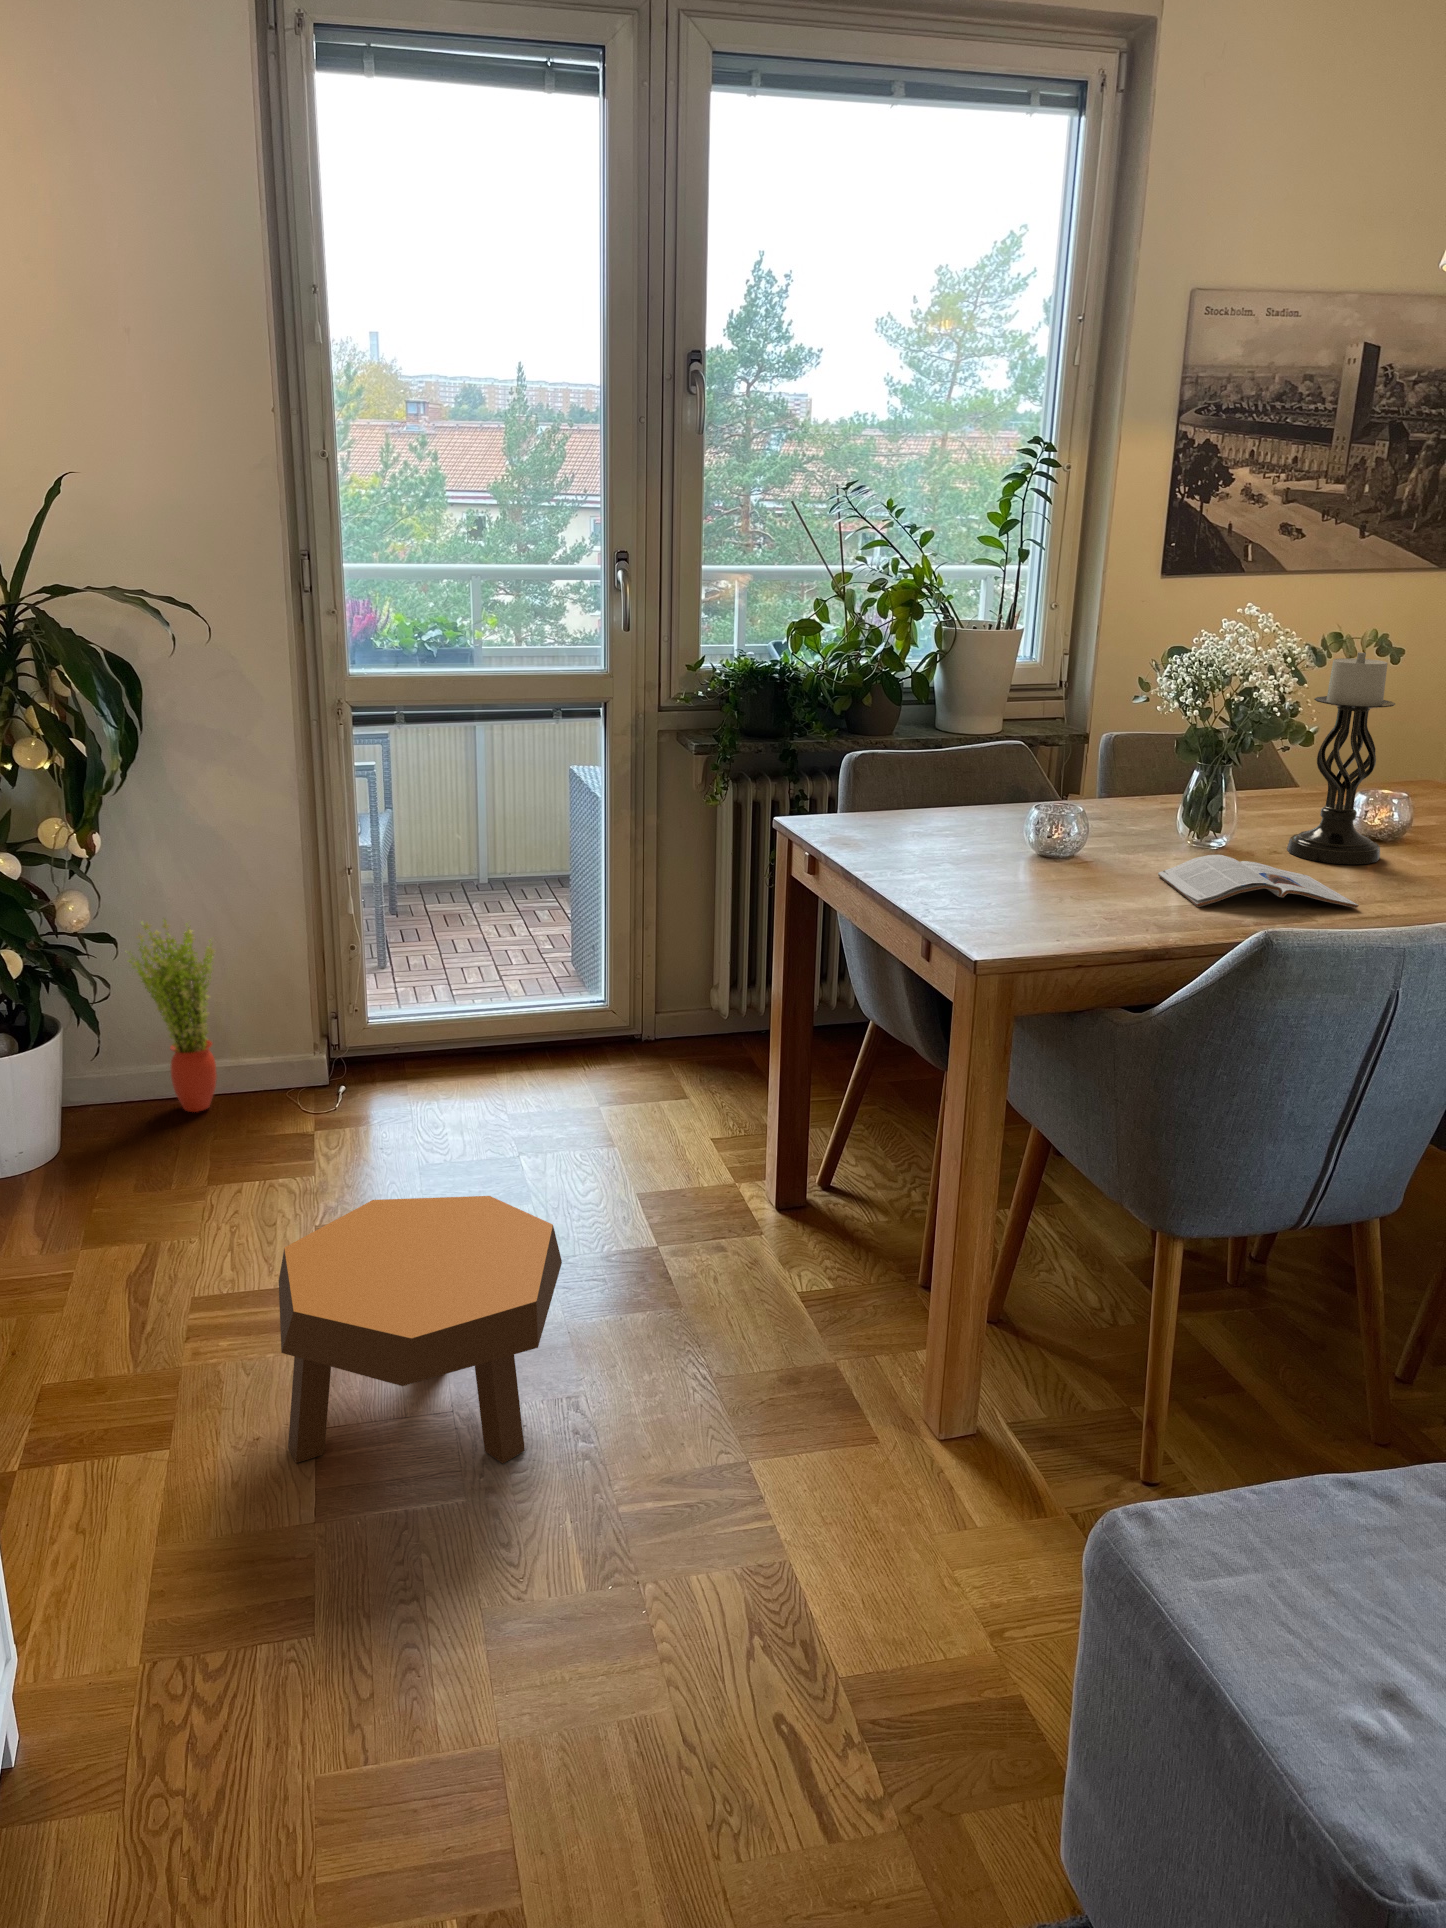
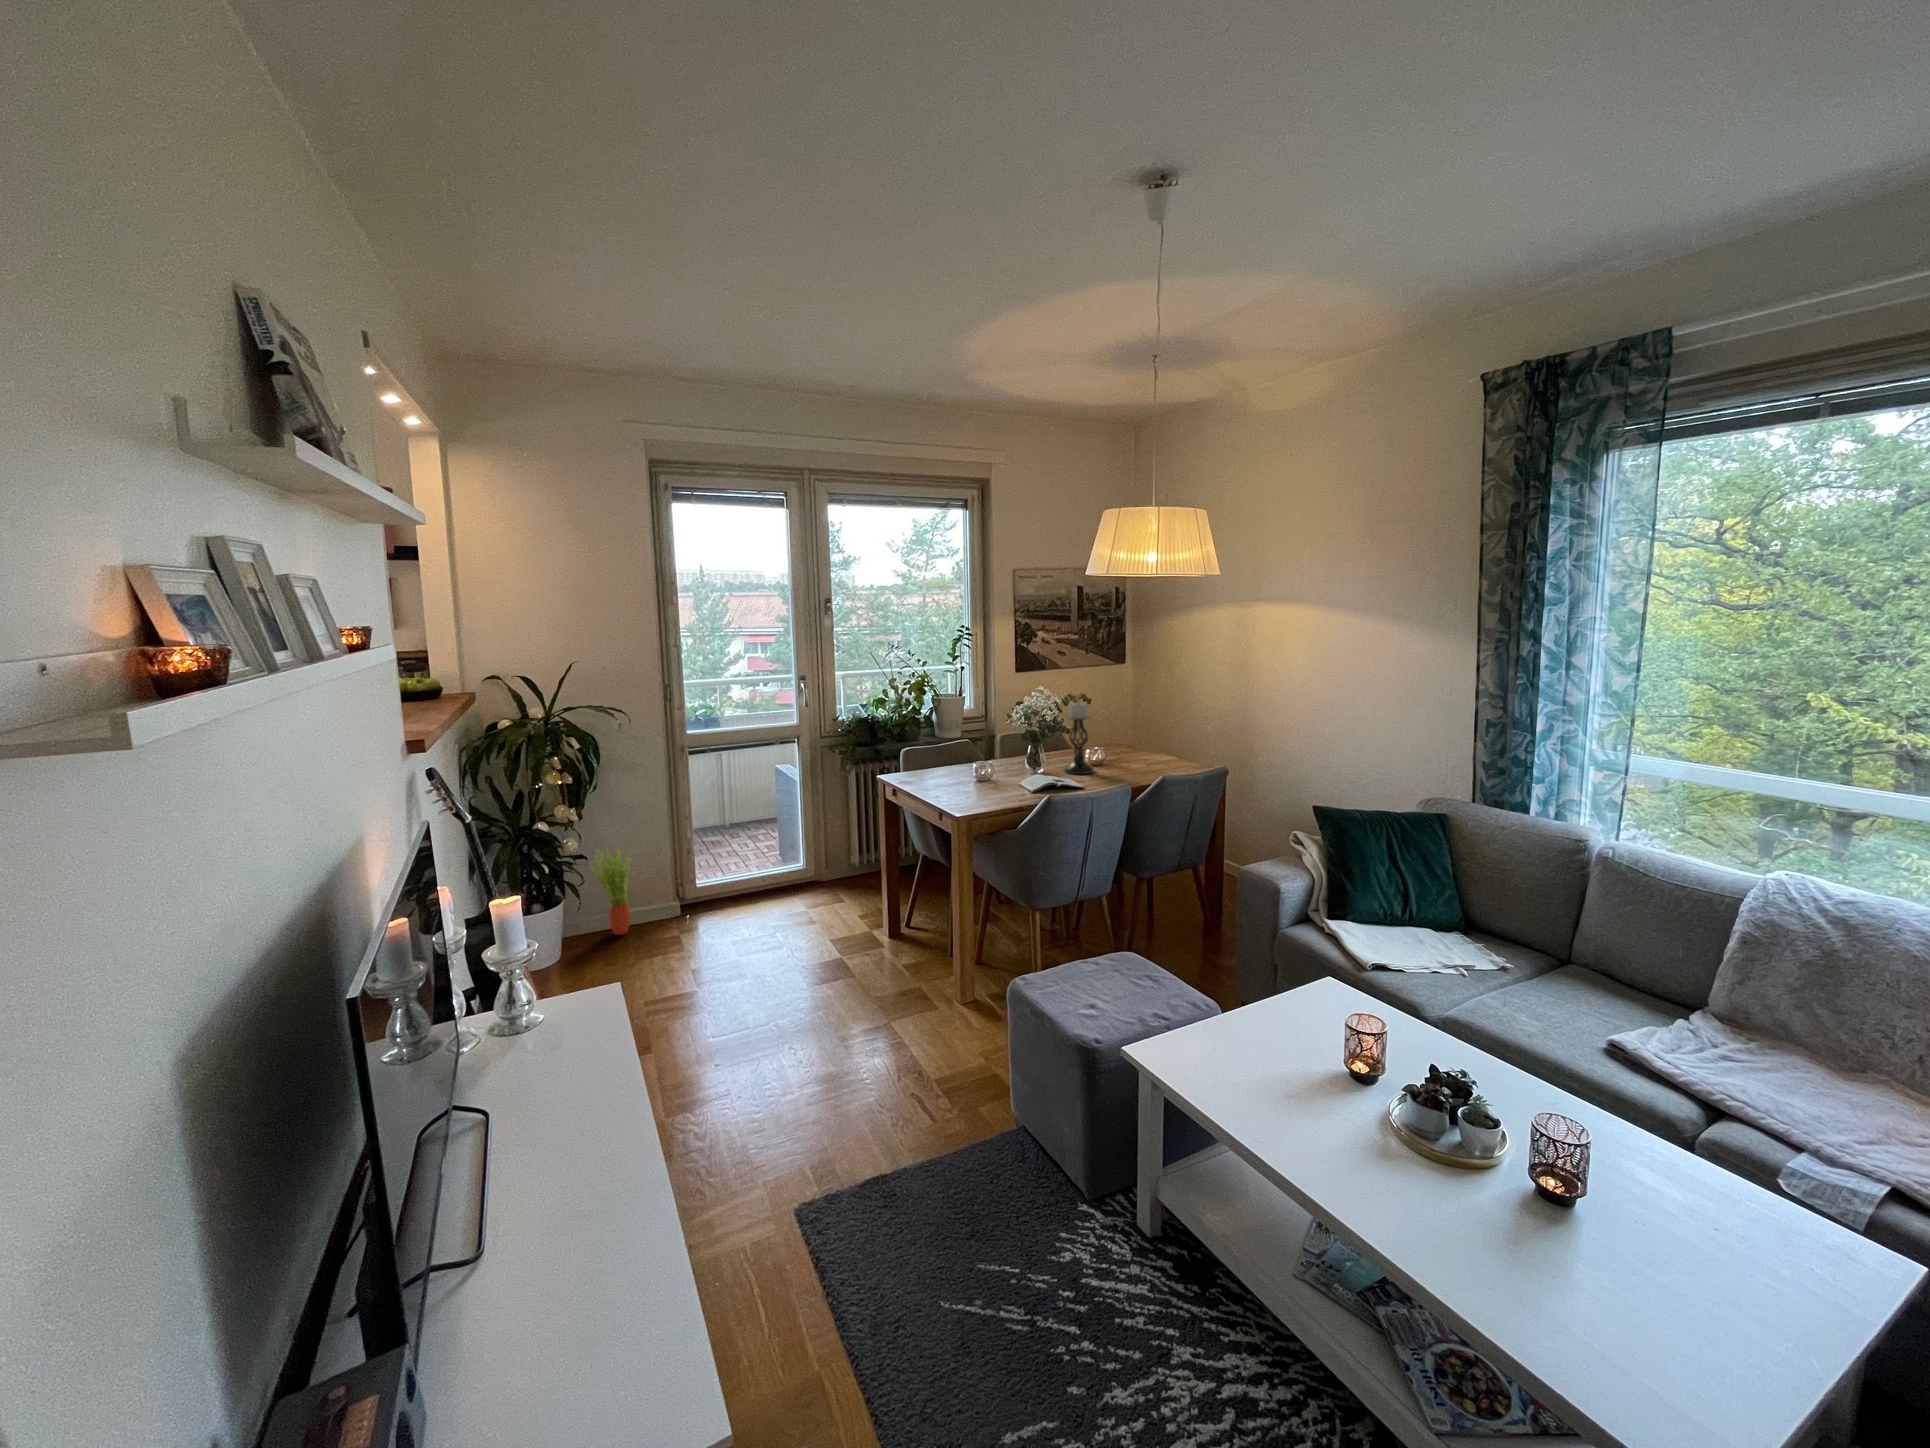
footstool: present [279,1196,562,1464] -> none [692,937,810,1055]

